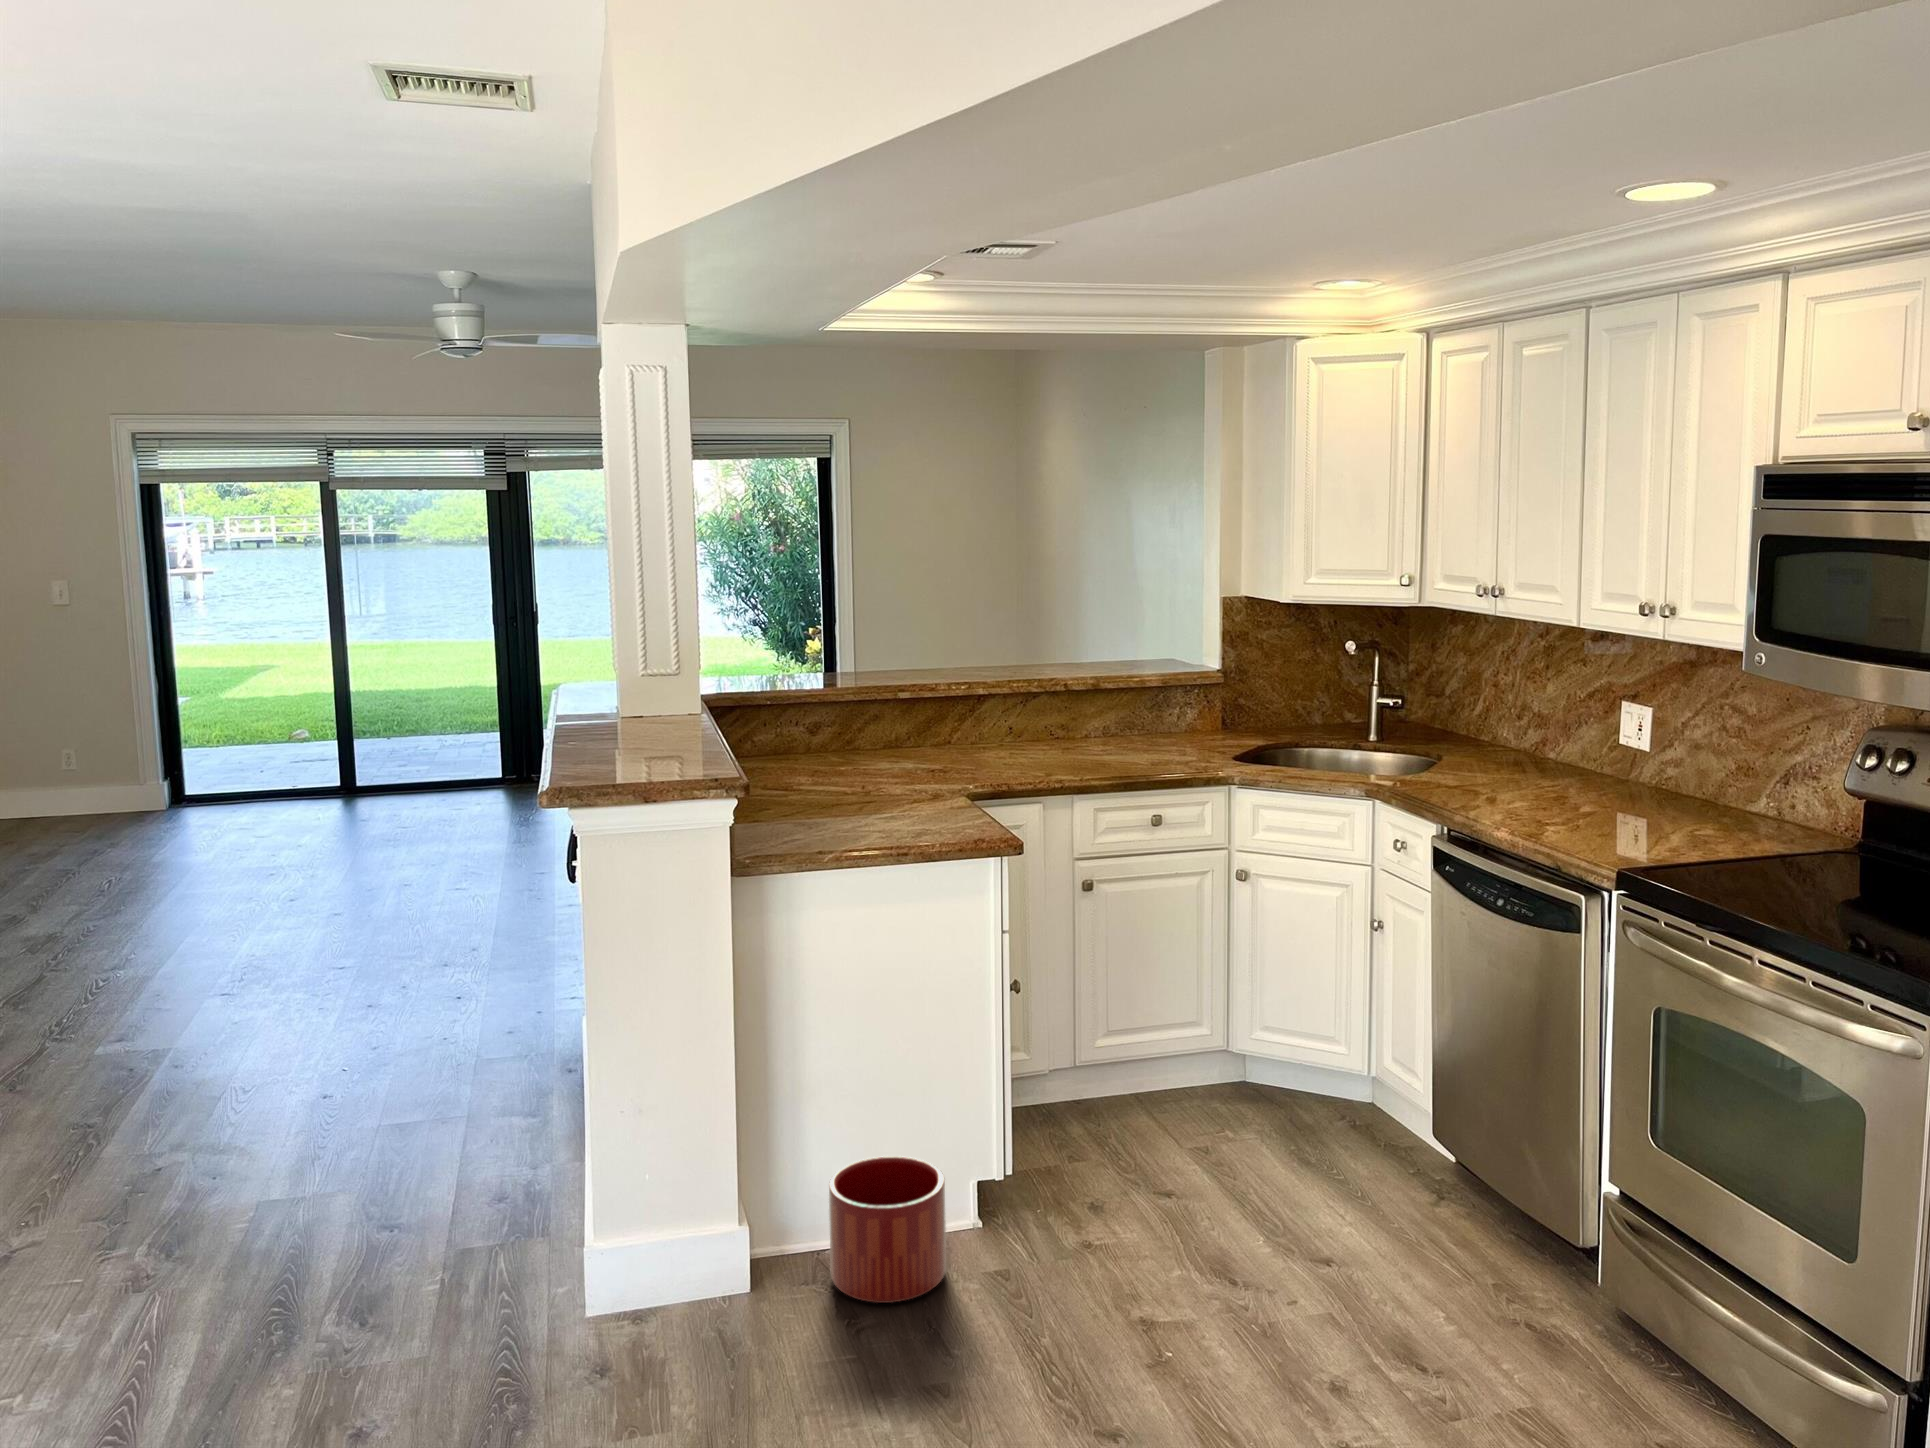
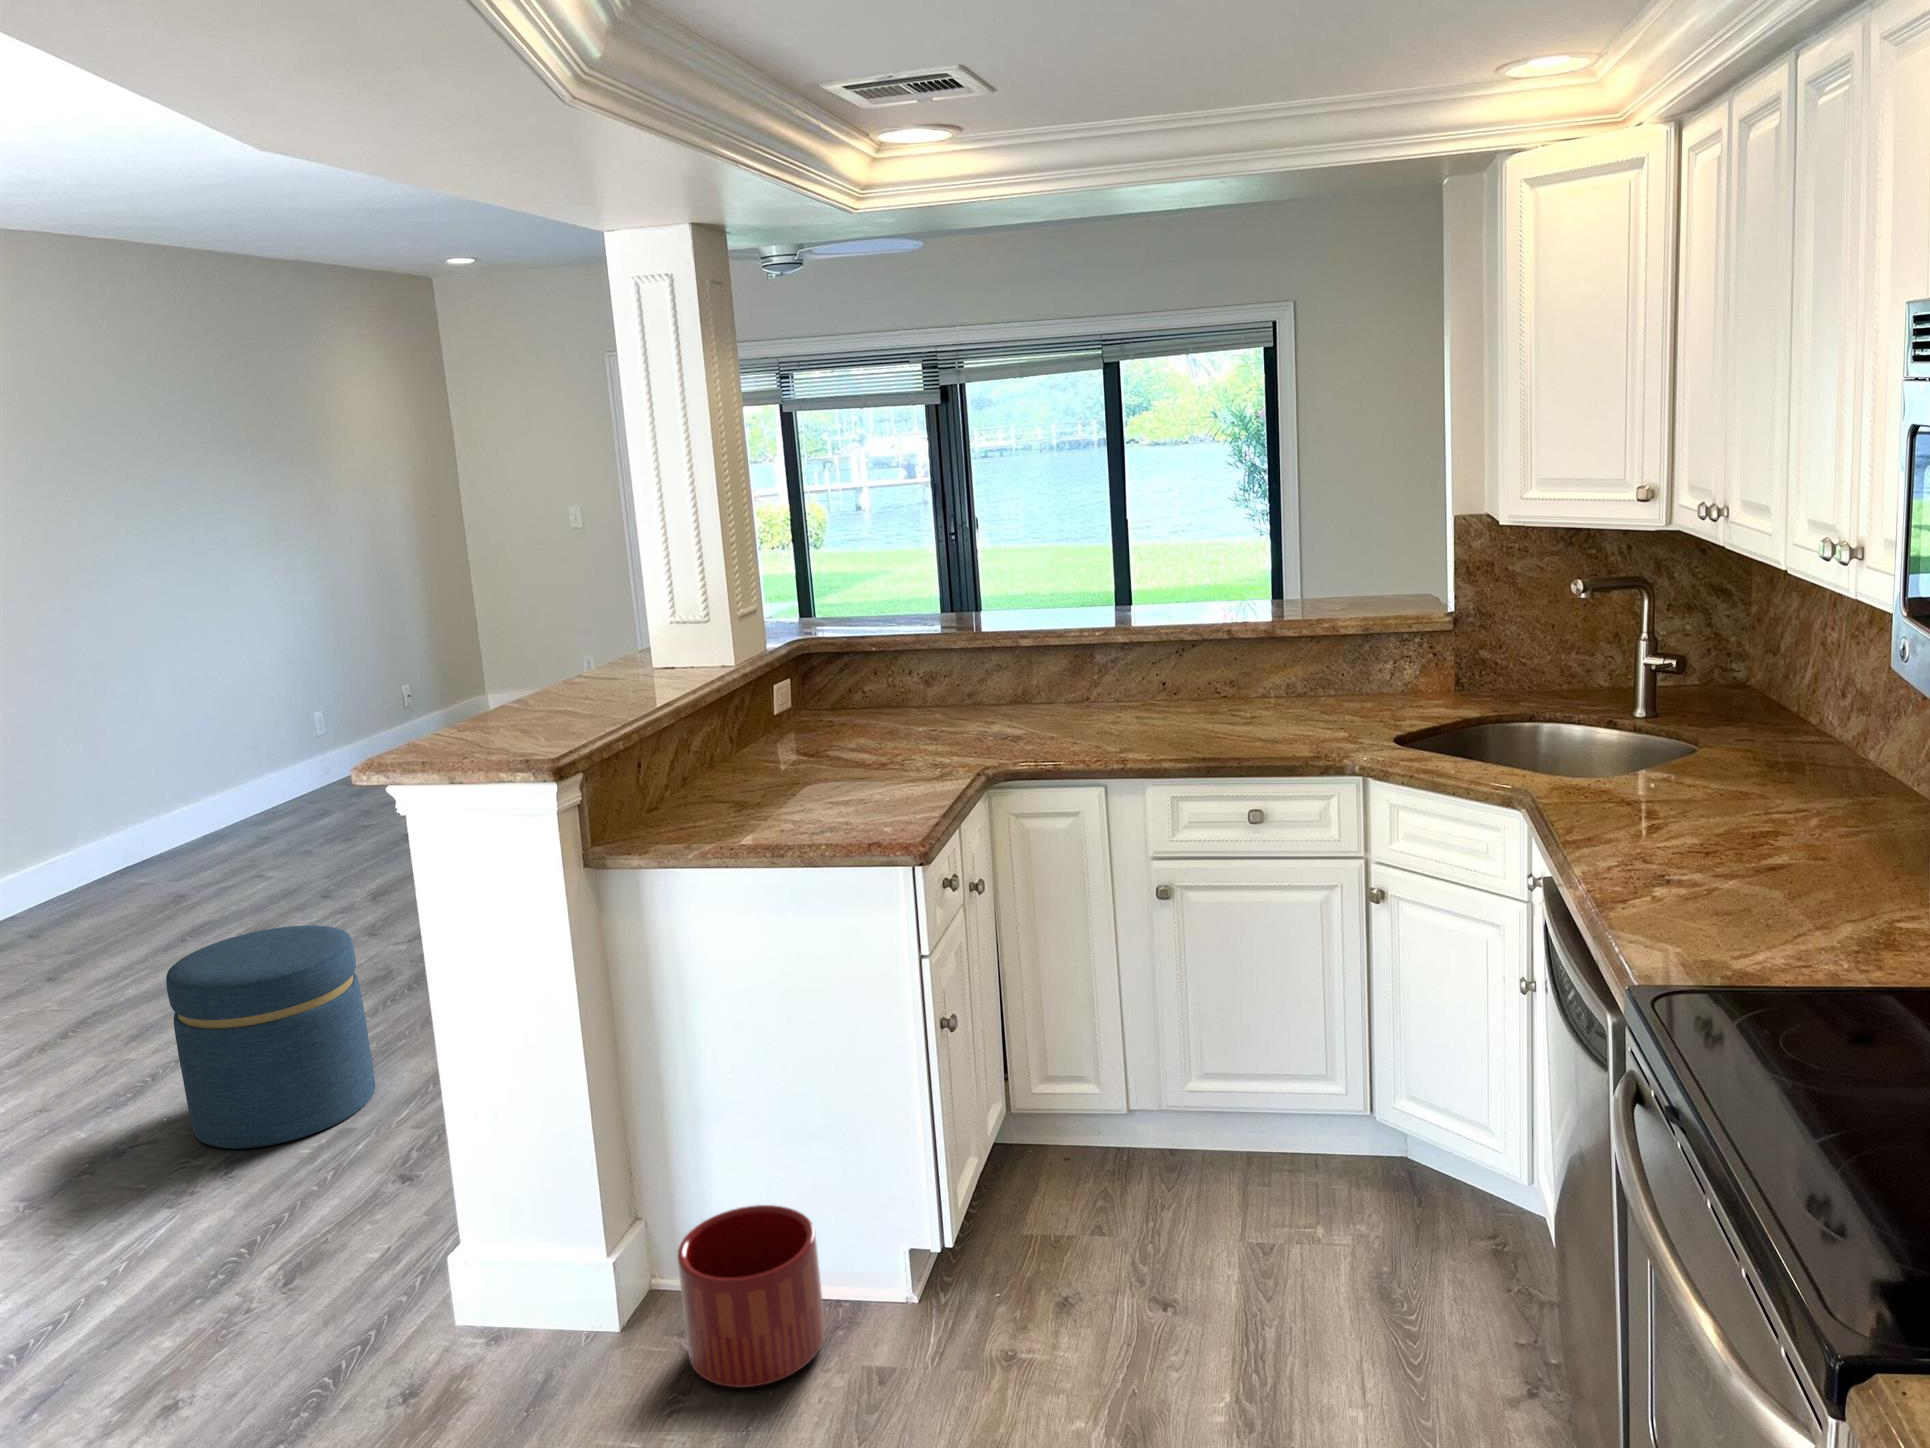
ottoman: none [38,1004,259,1248] -> present [166,925,375,1149]

